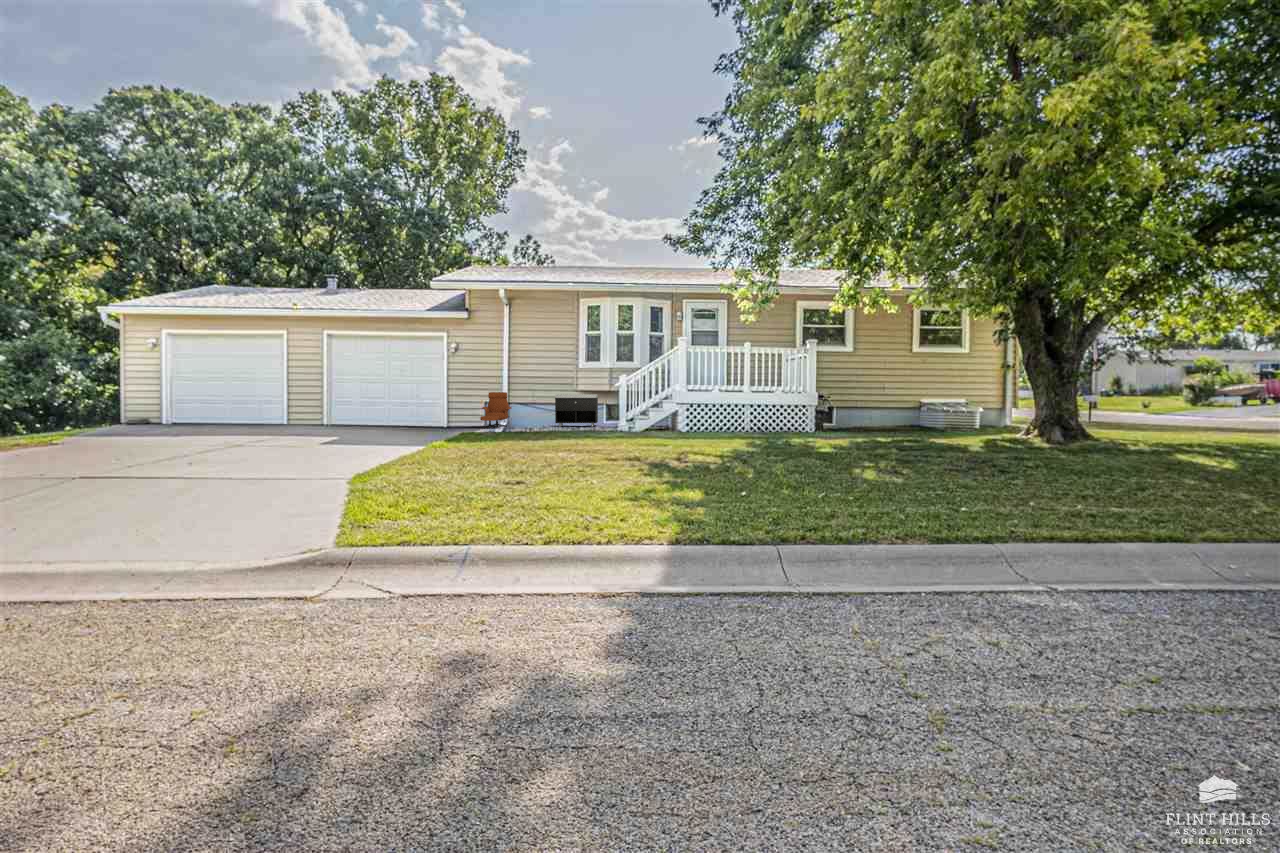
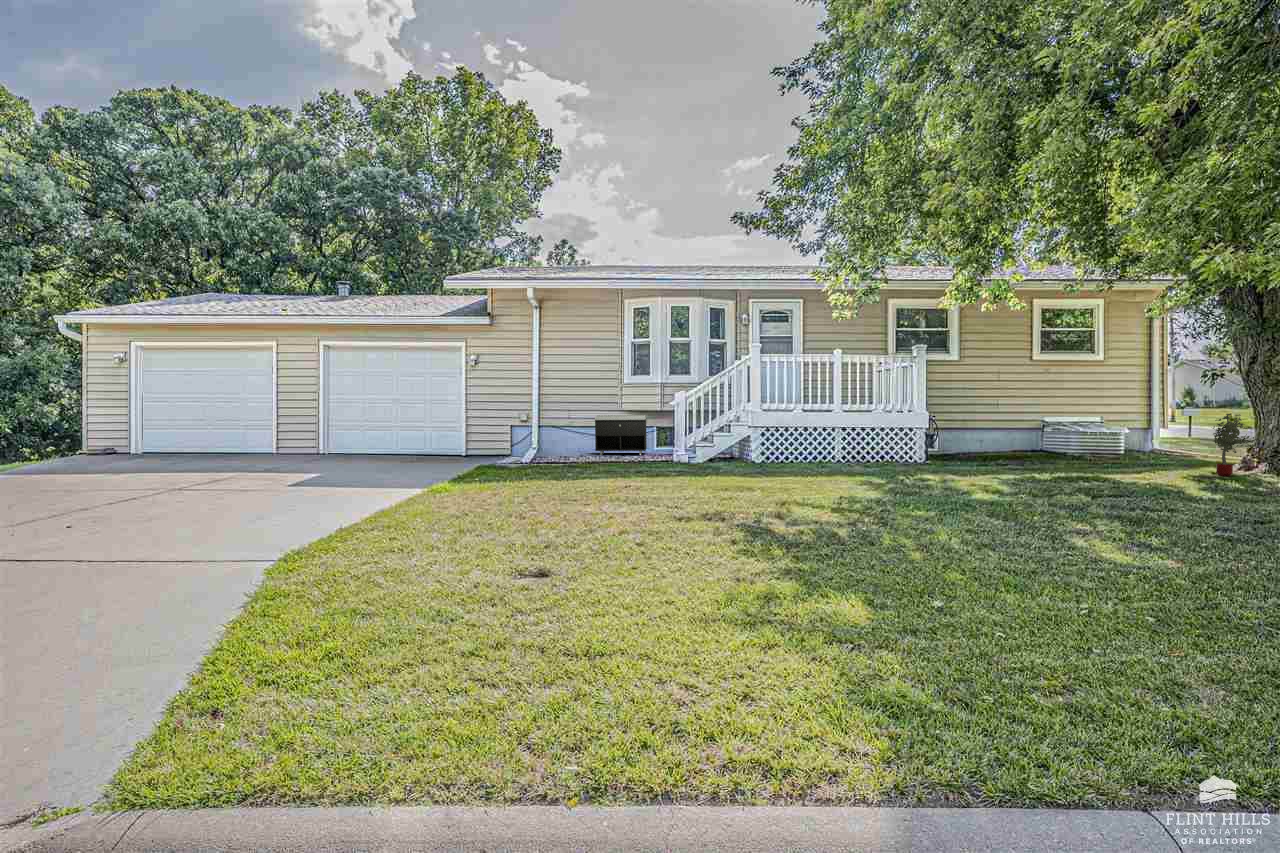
lounge chair: present [480,392,511,428] -> none [504,413,542,459]
potted tree: none [1004,393,1033,439] -> present [1213,413,1256,476]

